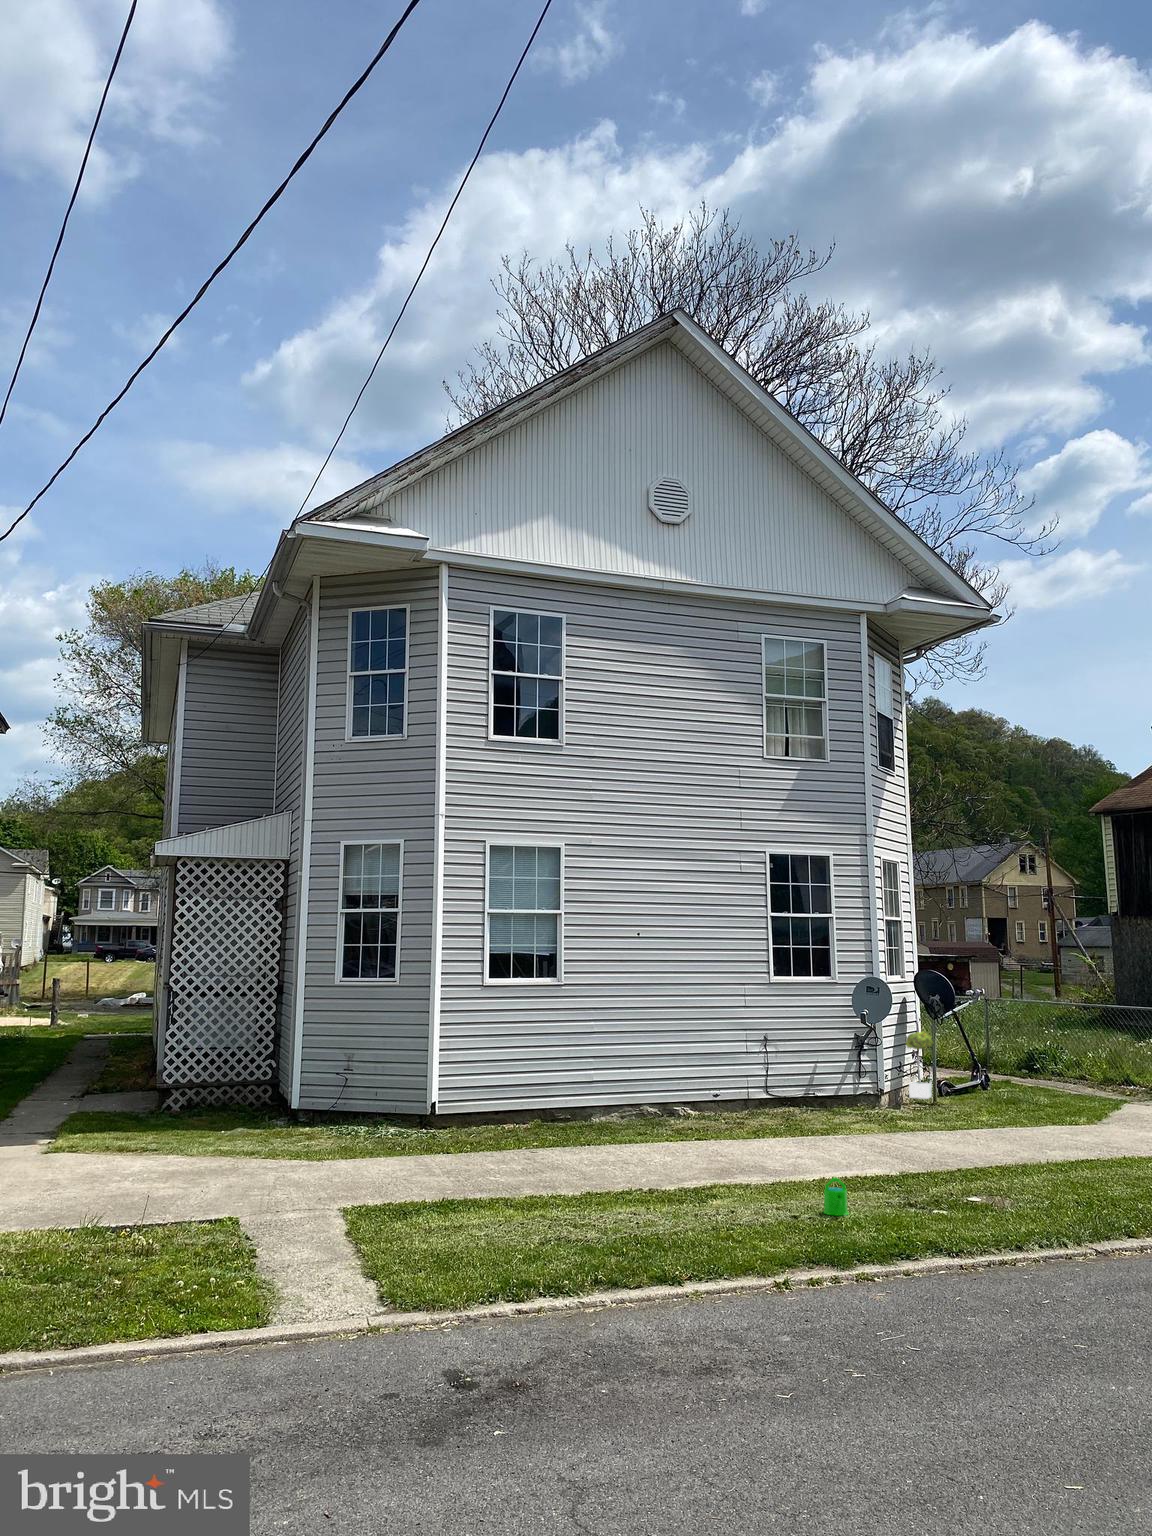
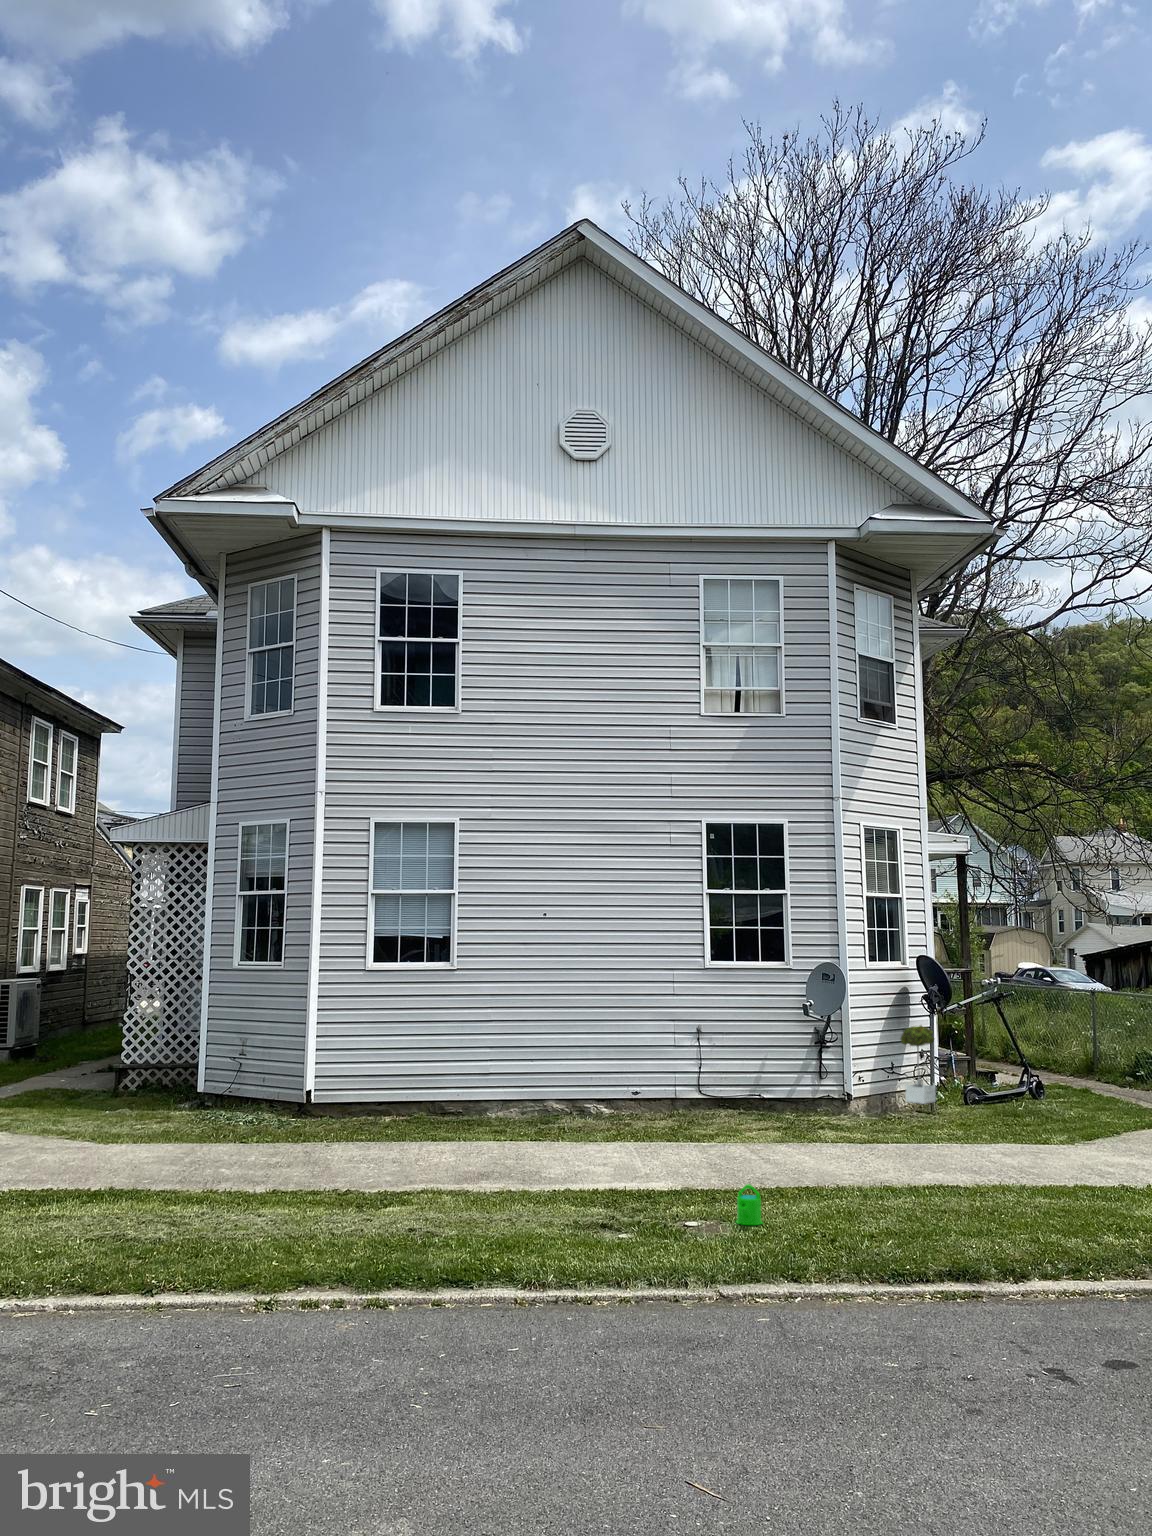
watering can: present [824,1177,848,1216] -> present [736,1184,763,1225]

